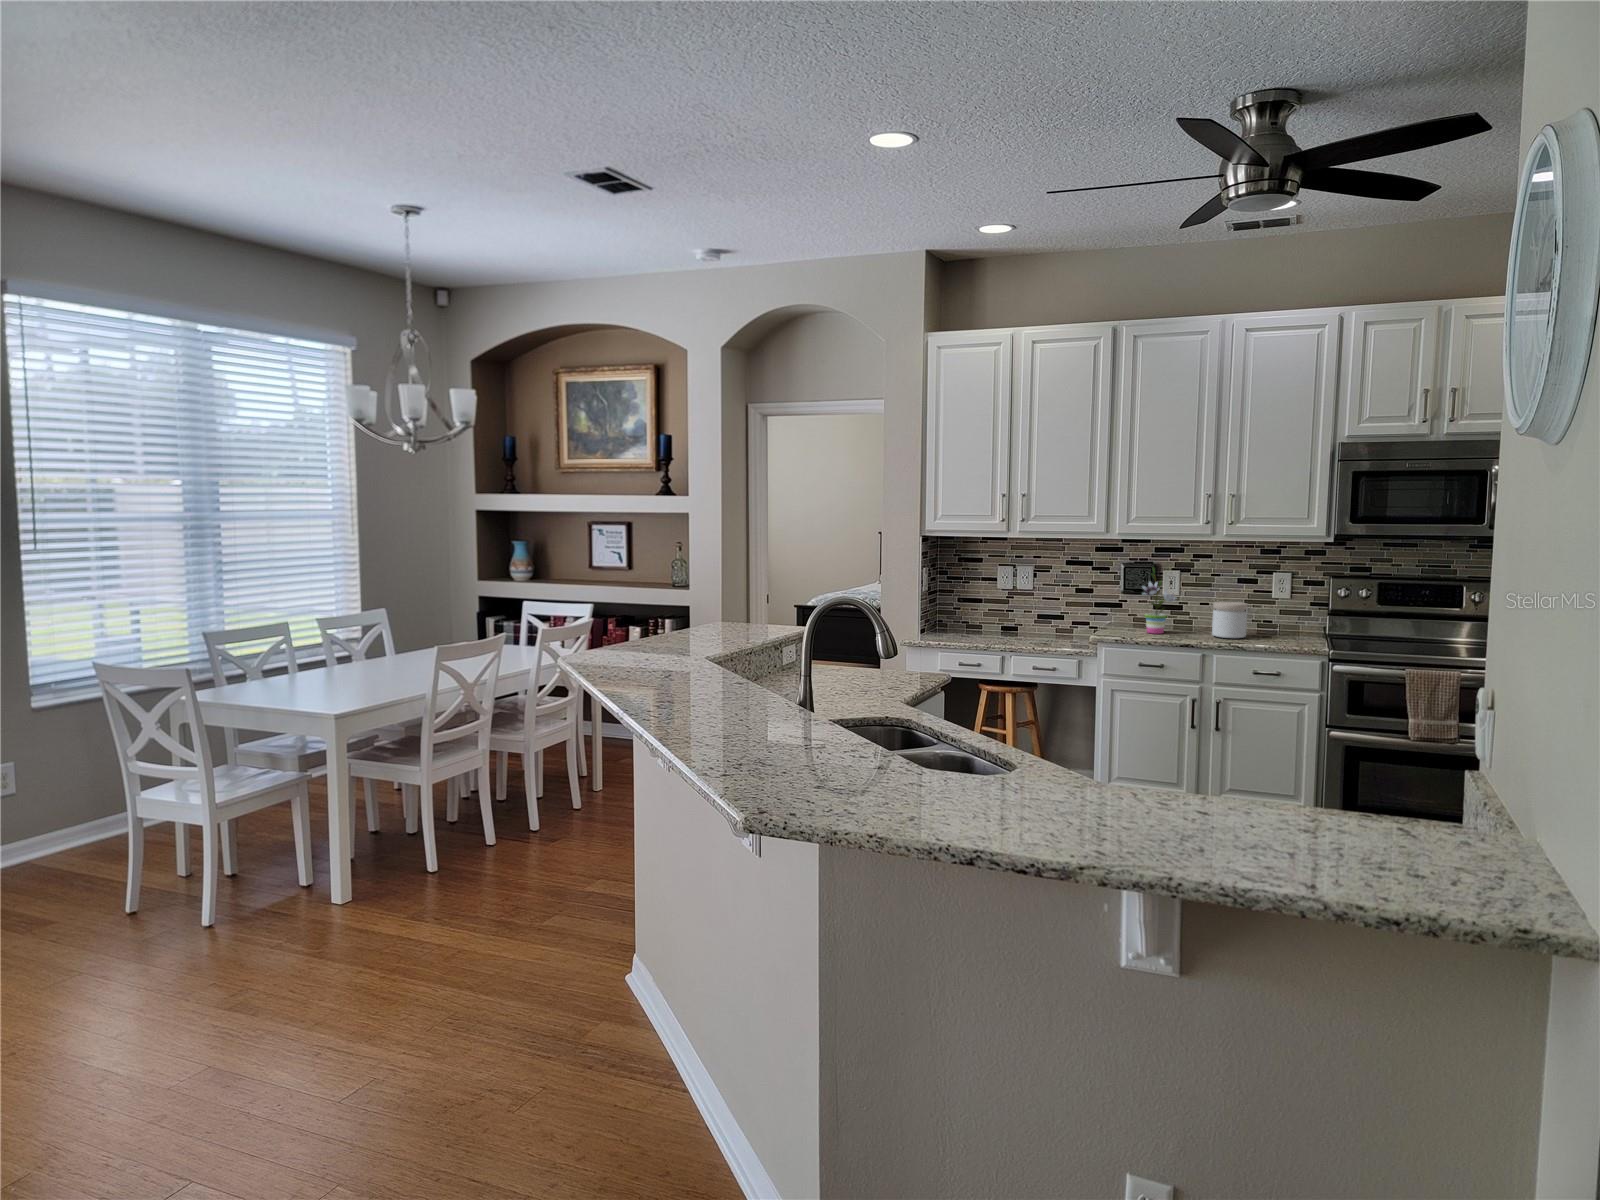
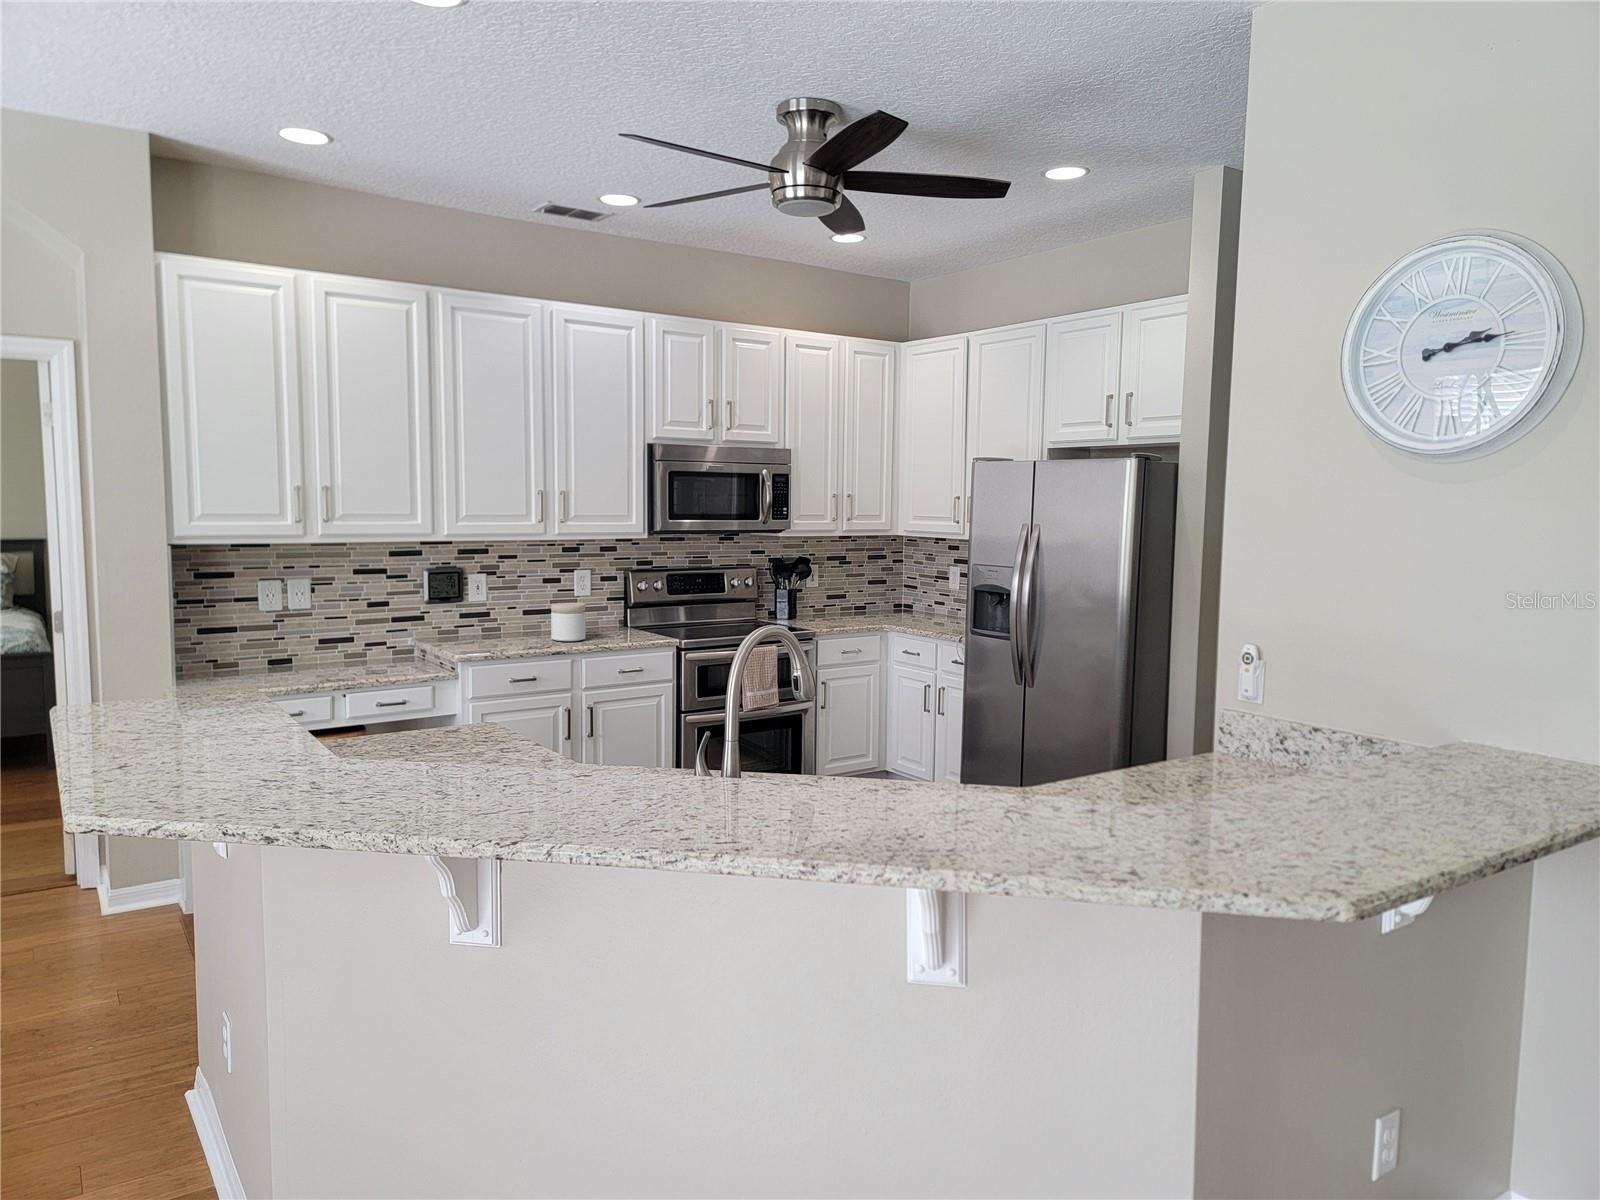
potted plant: present [1143,568,1175,634] -> none [482,571,517,646]

